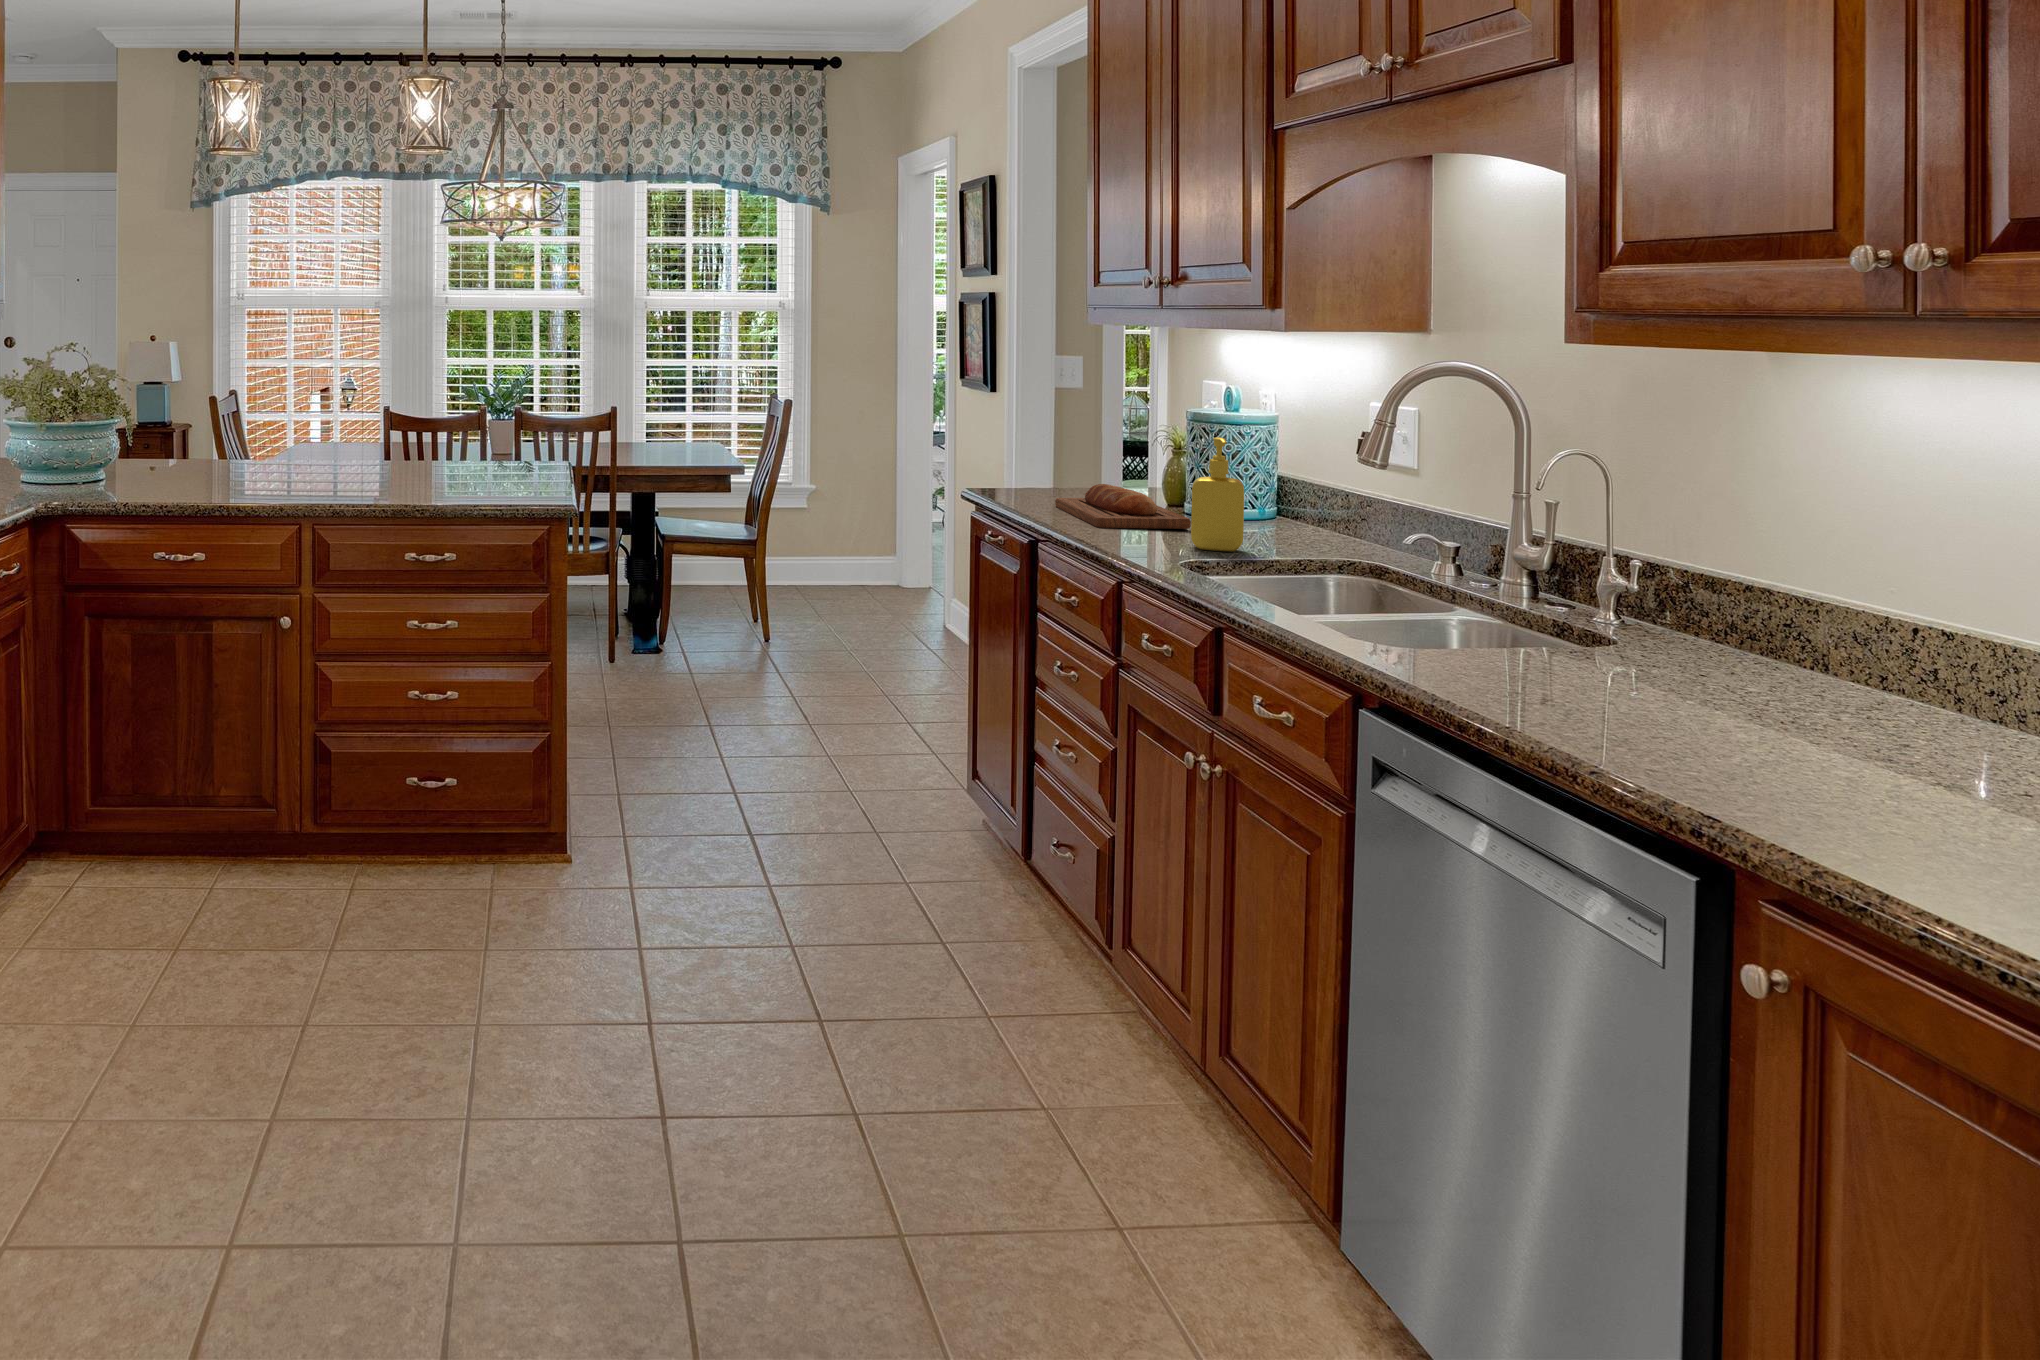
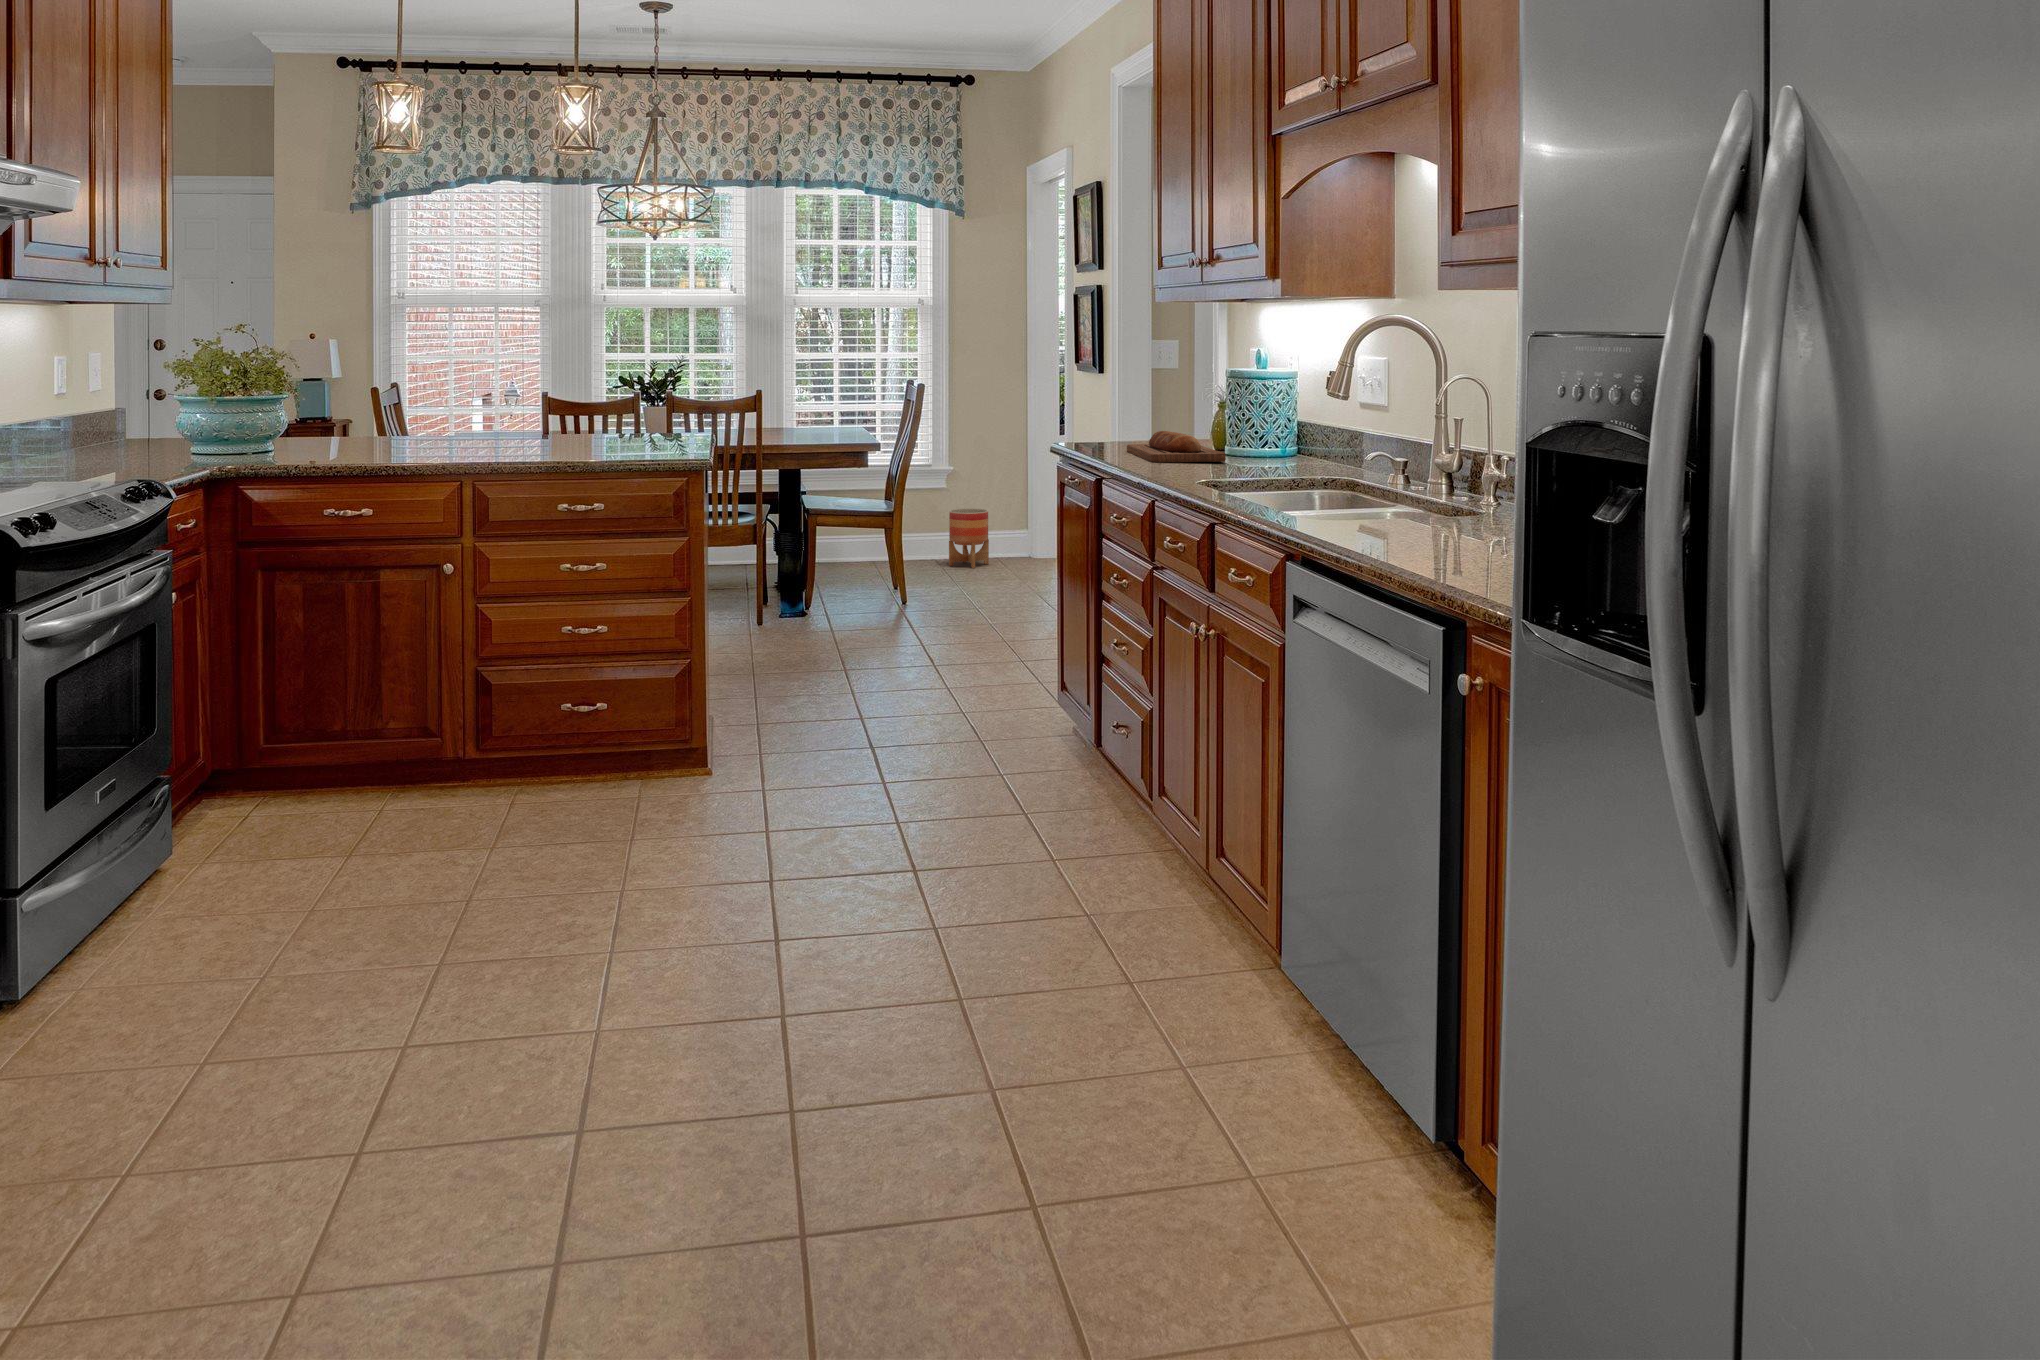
soap dispenser: present [1191,437,1244,551] -> none [1217,383,1258,473]
planter: none [805,529,849,595] -> present [949,508,989,568]

